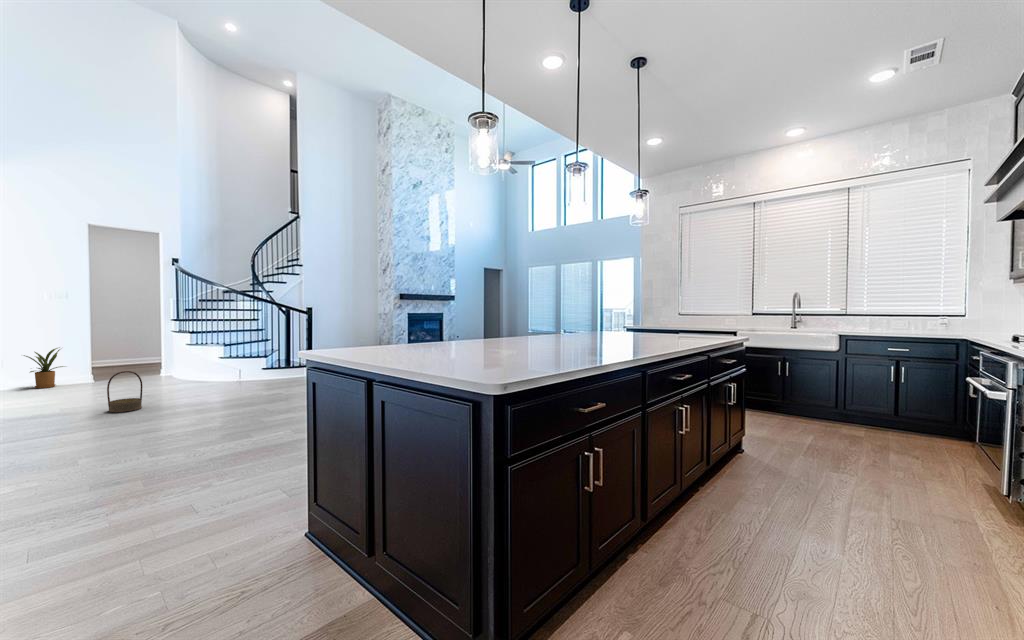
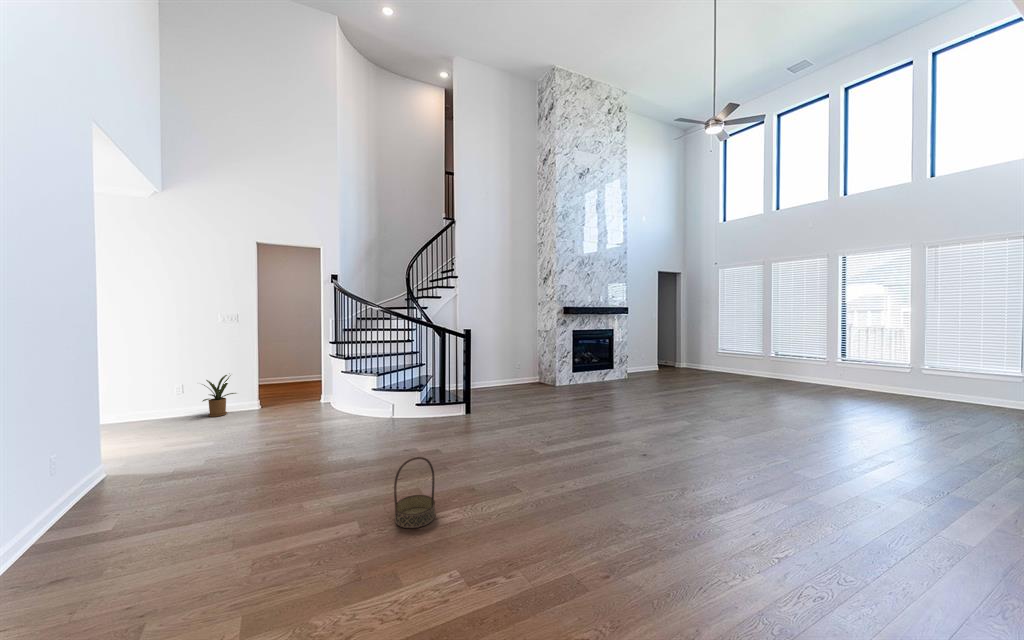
basket: present [107,371,142,412] -> present [394,457,435,528]

